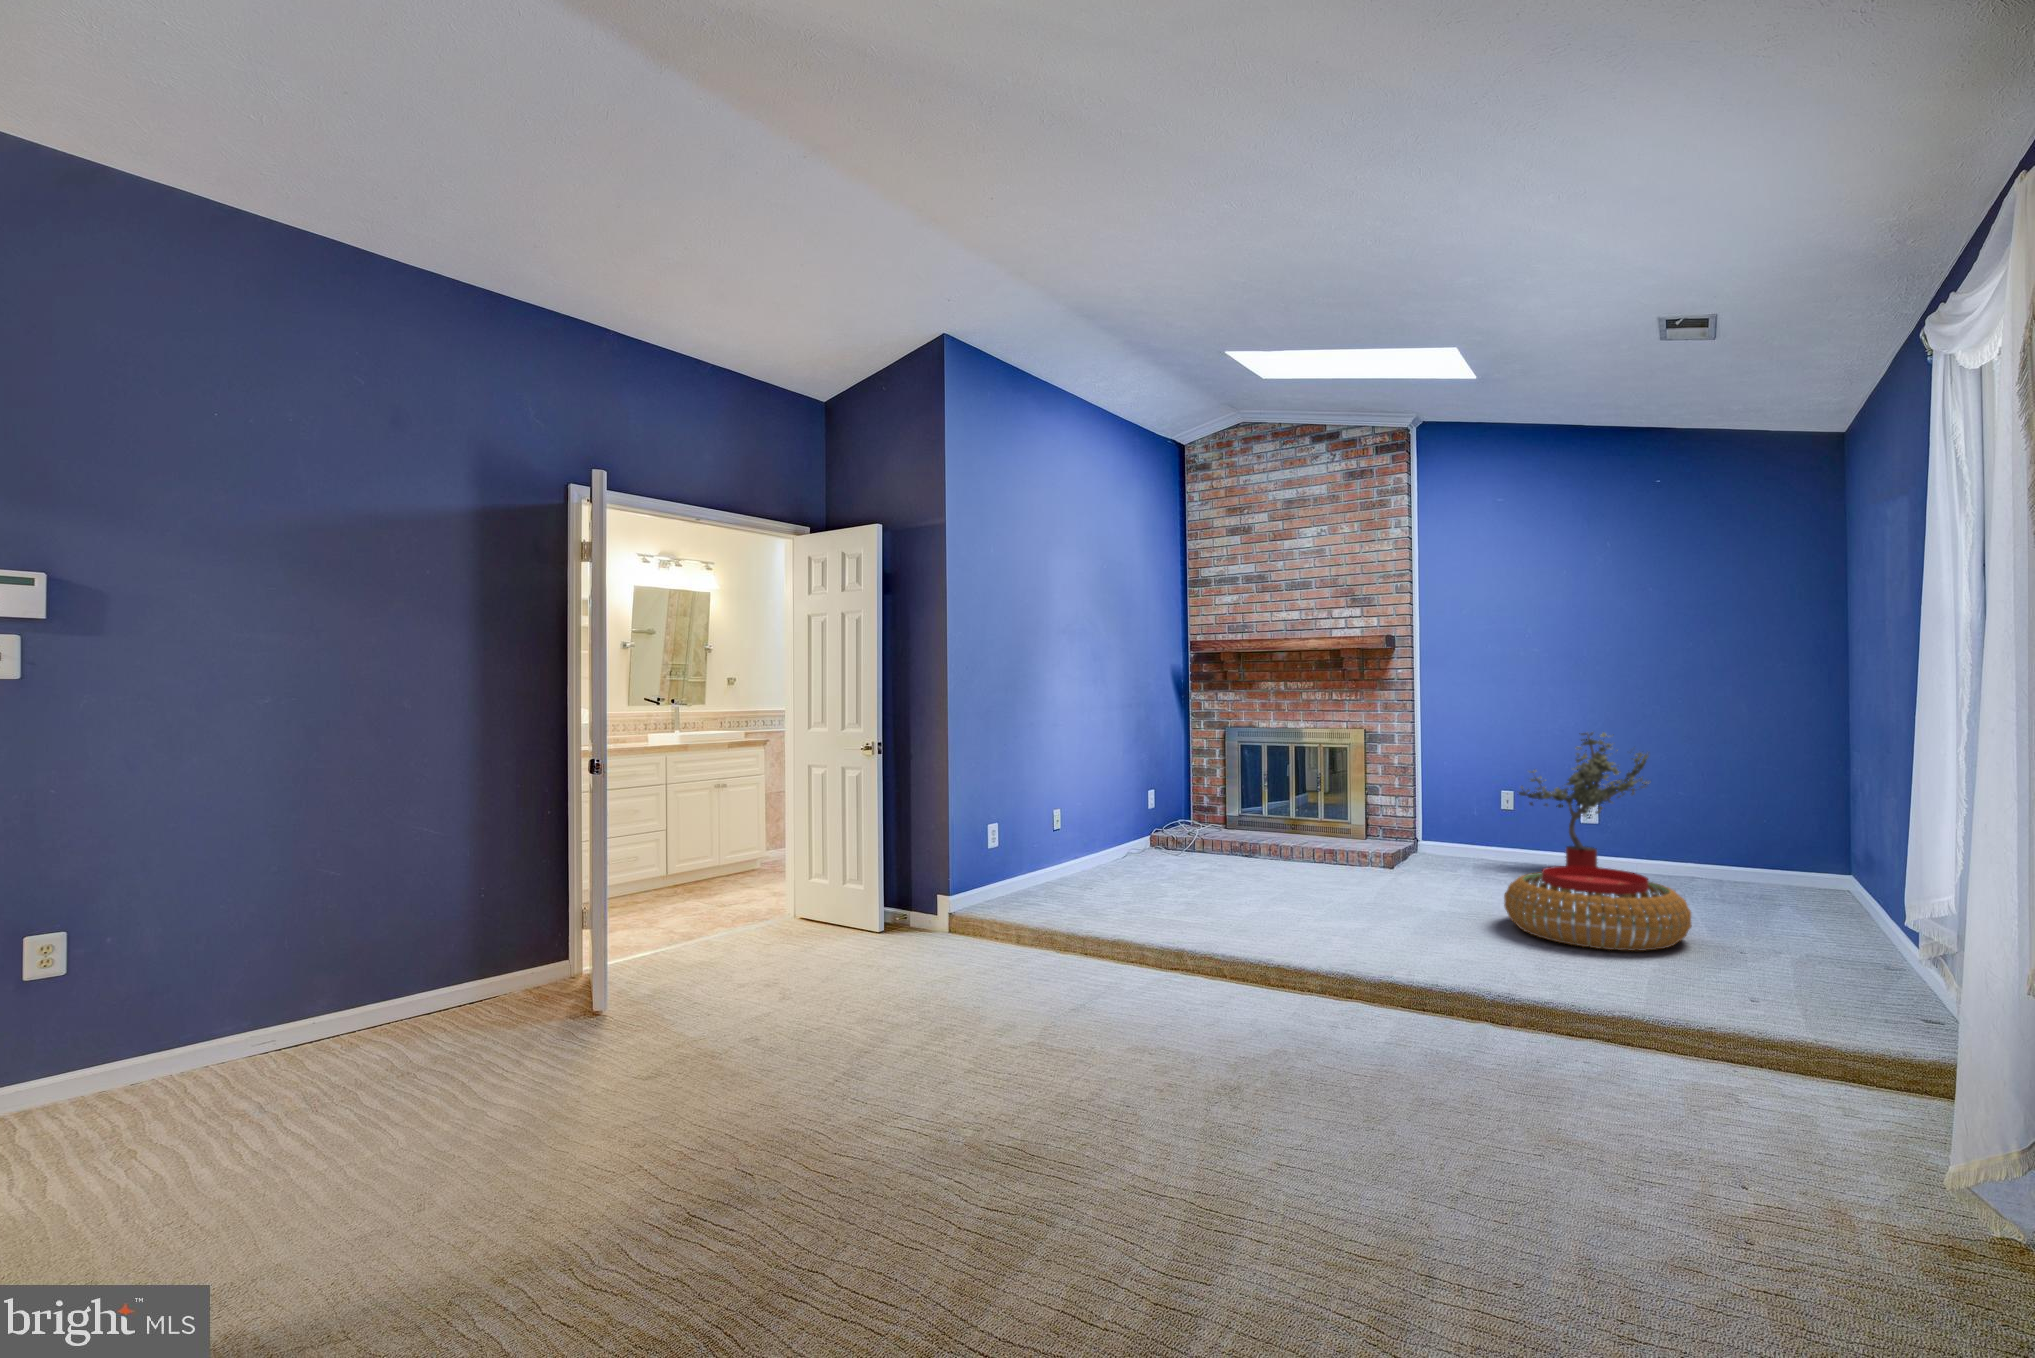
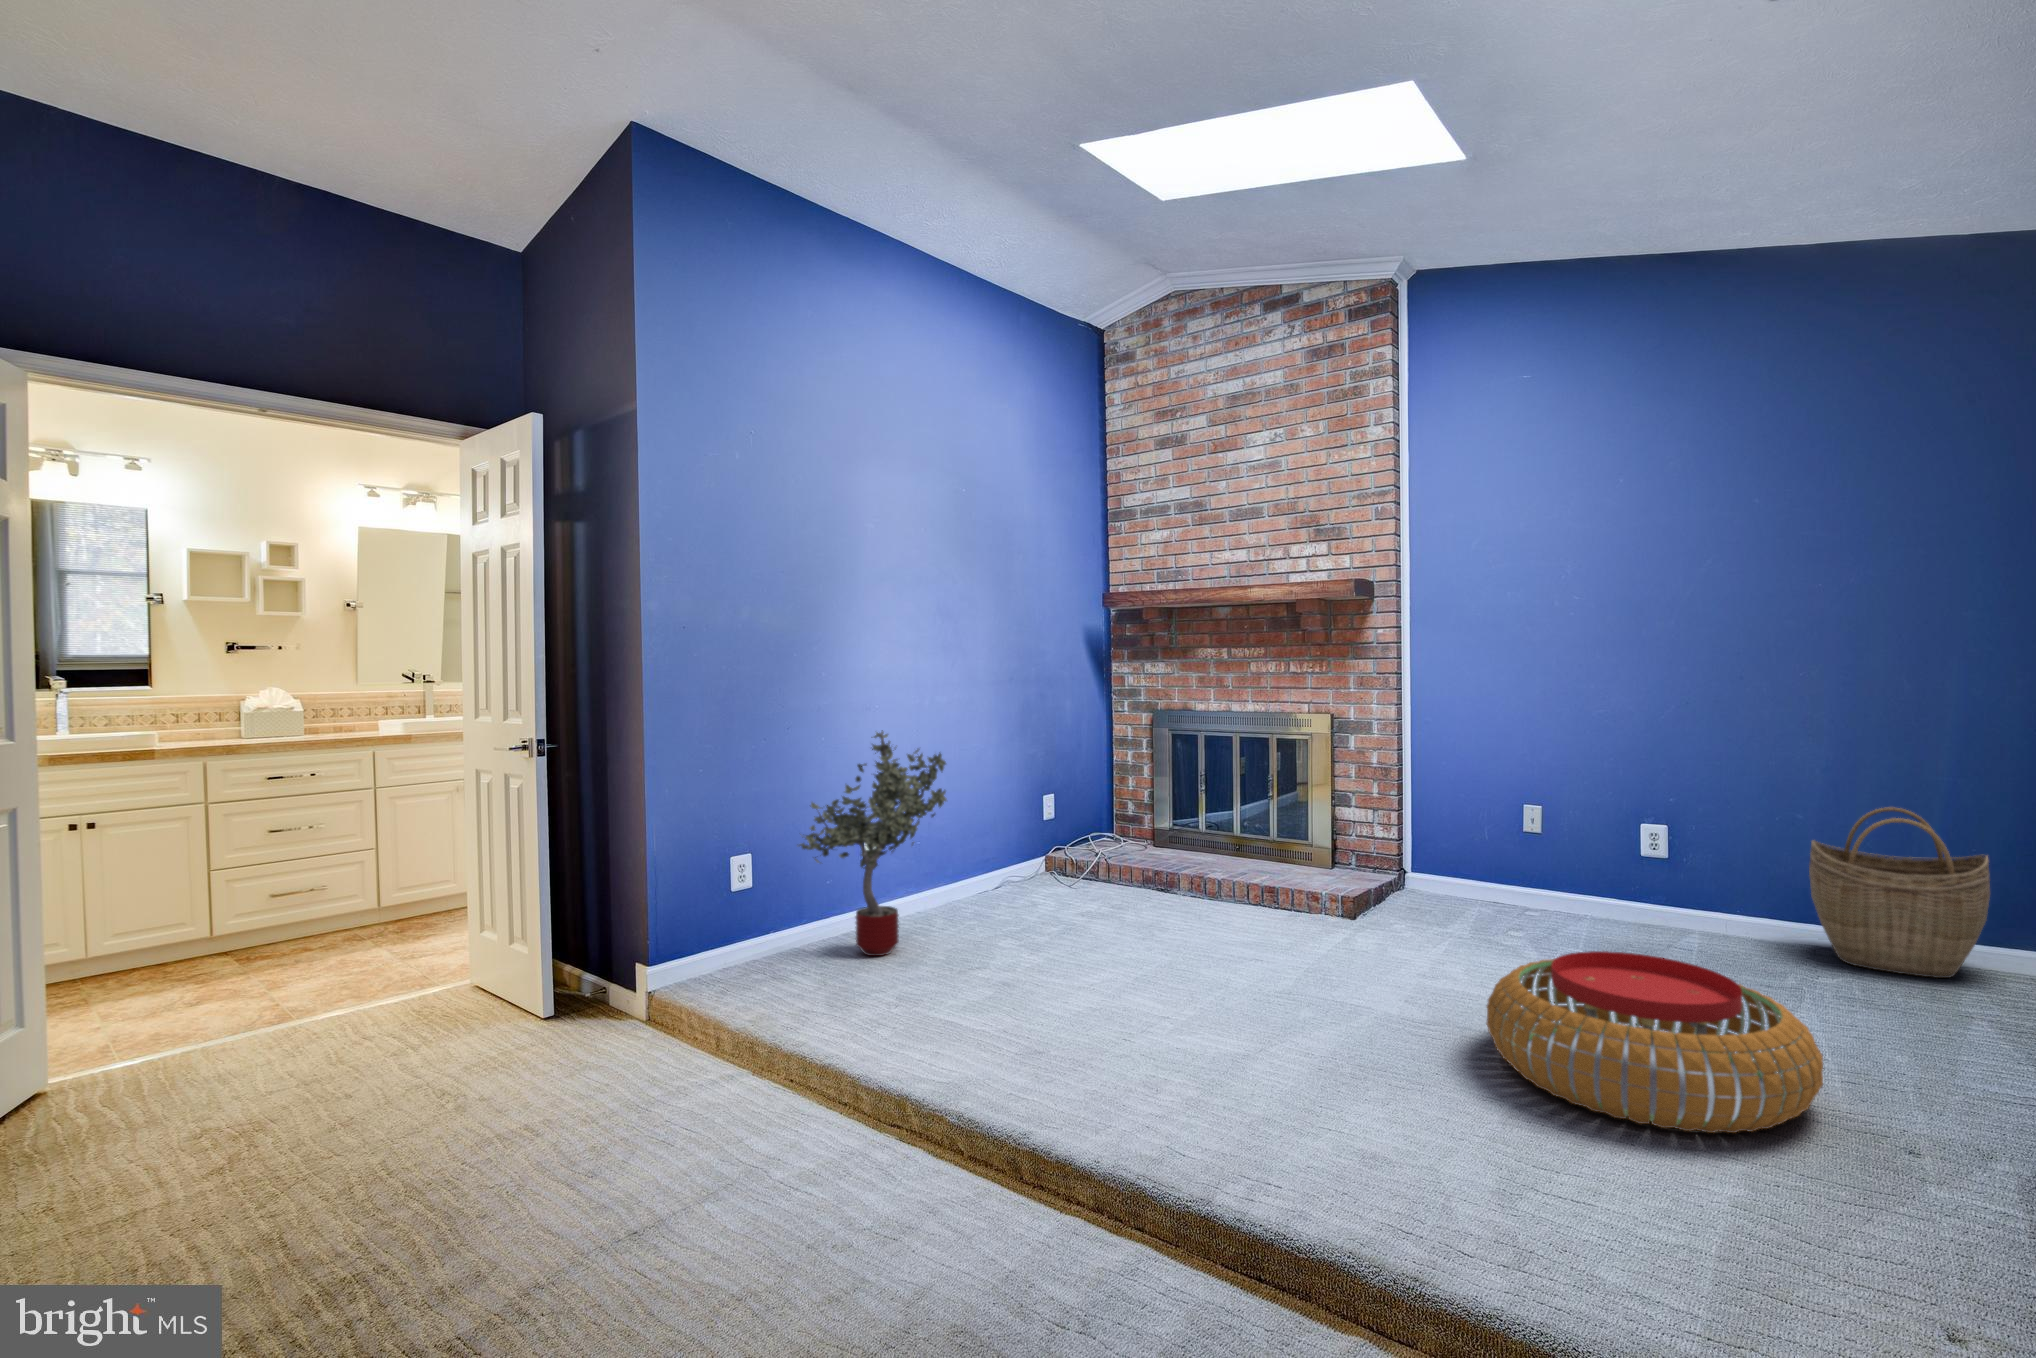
potted tree: present [1519,732,1649,867] -> present [799,730,947,956]
woven basket: none [1688,788,1793,891] -> present [1809,807,1990,978]

